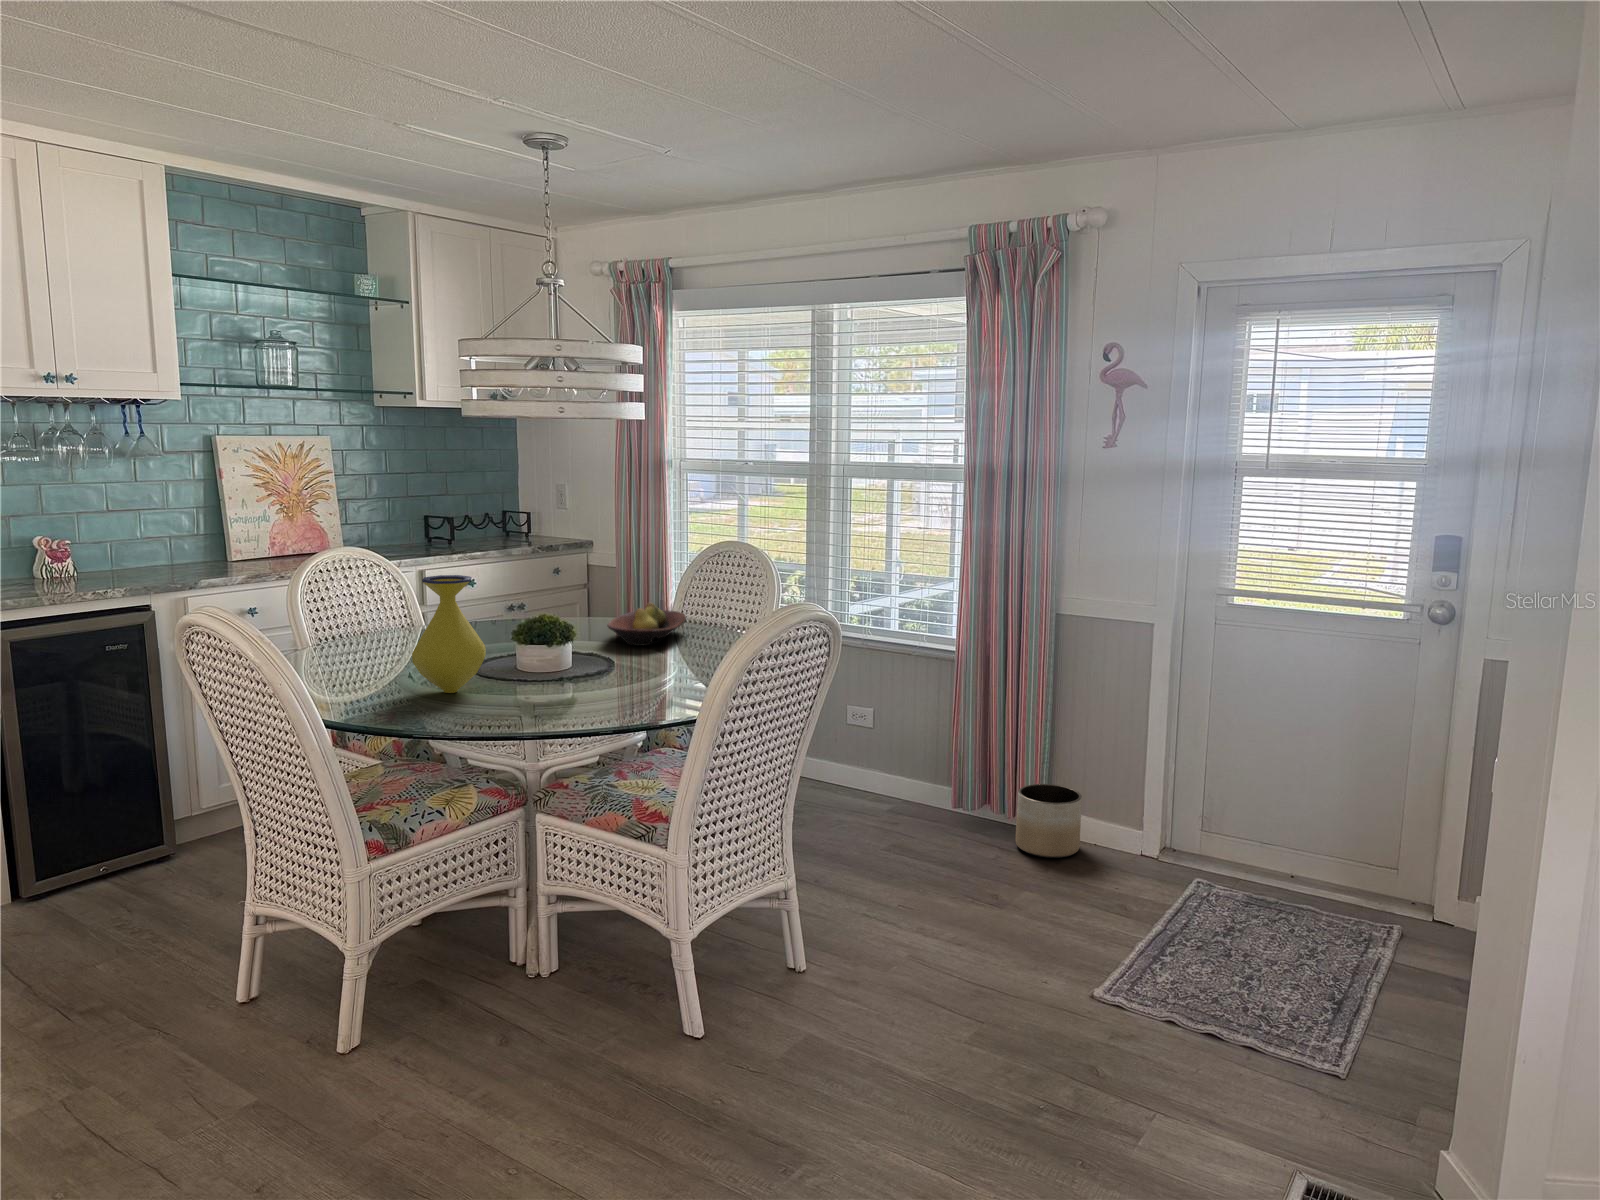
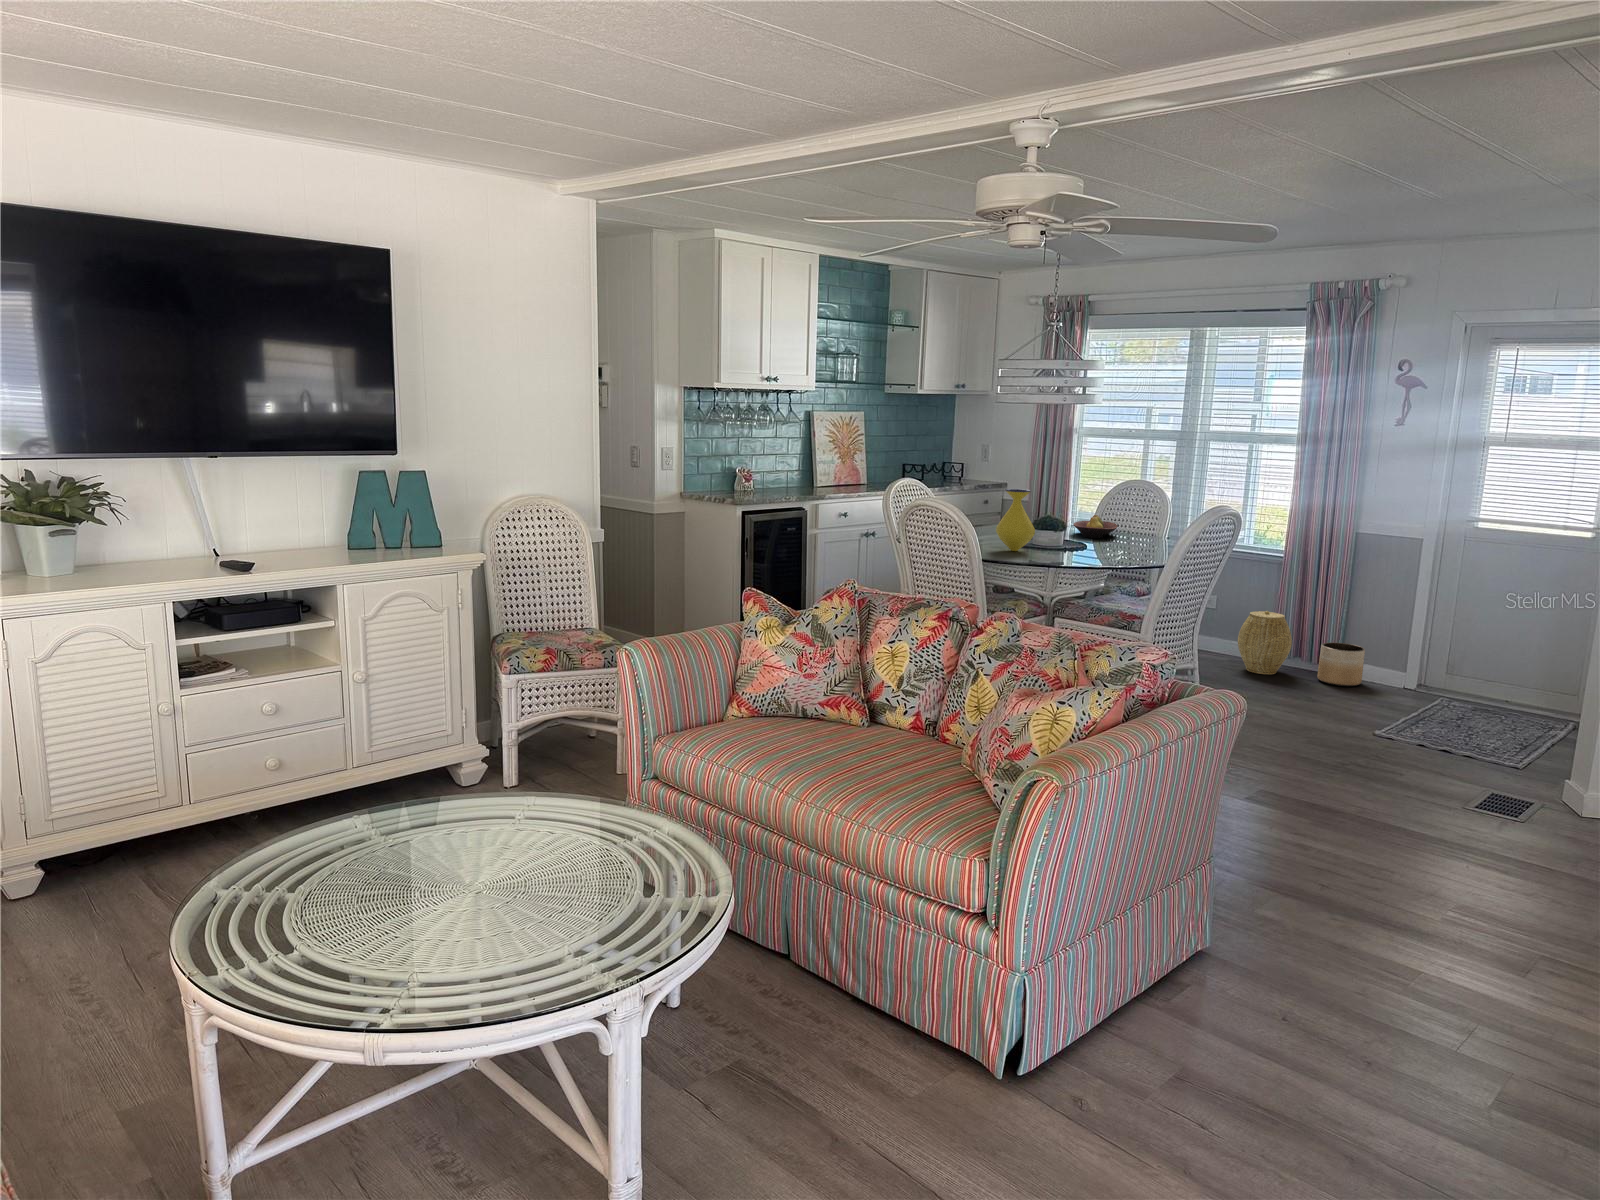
woven basket: none [897,738,976,840] -> present [1238,611,1292,674]

